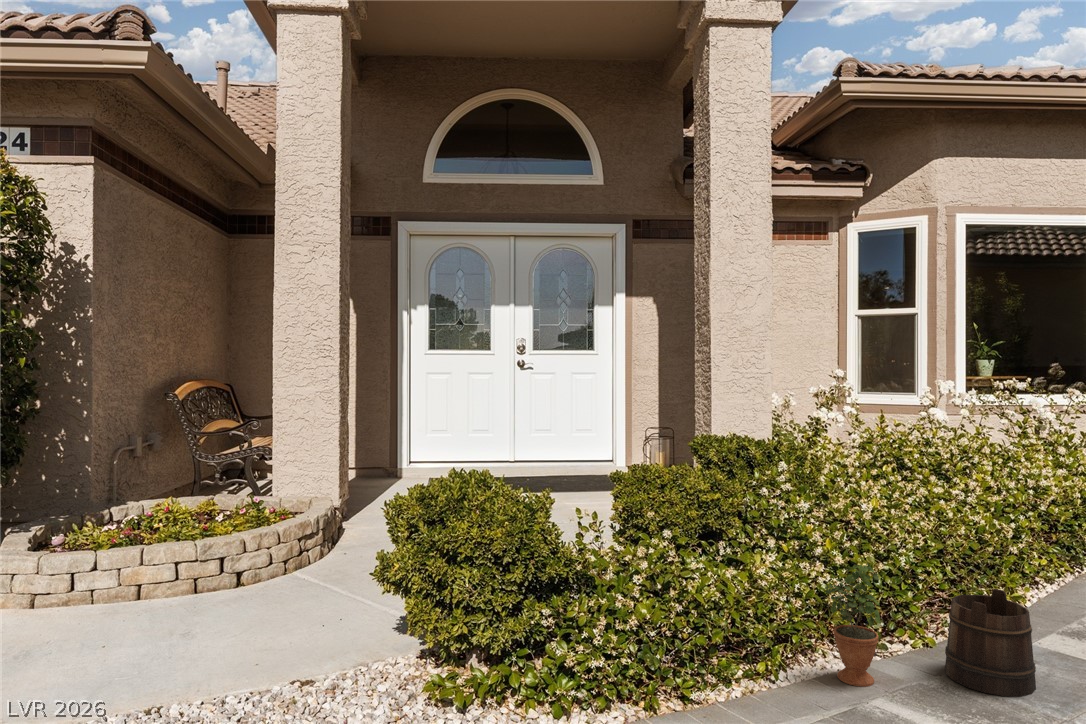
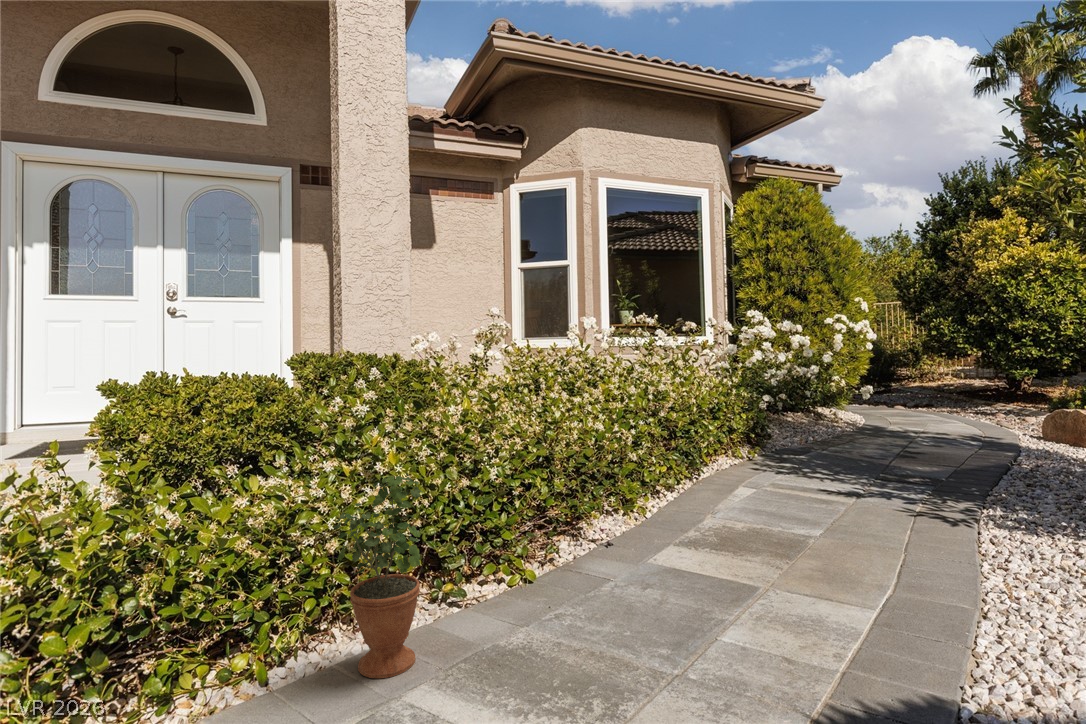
bucket: present [945,589,1036,697] -> none [527,492,639,649]

